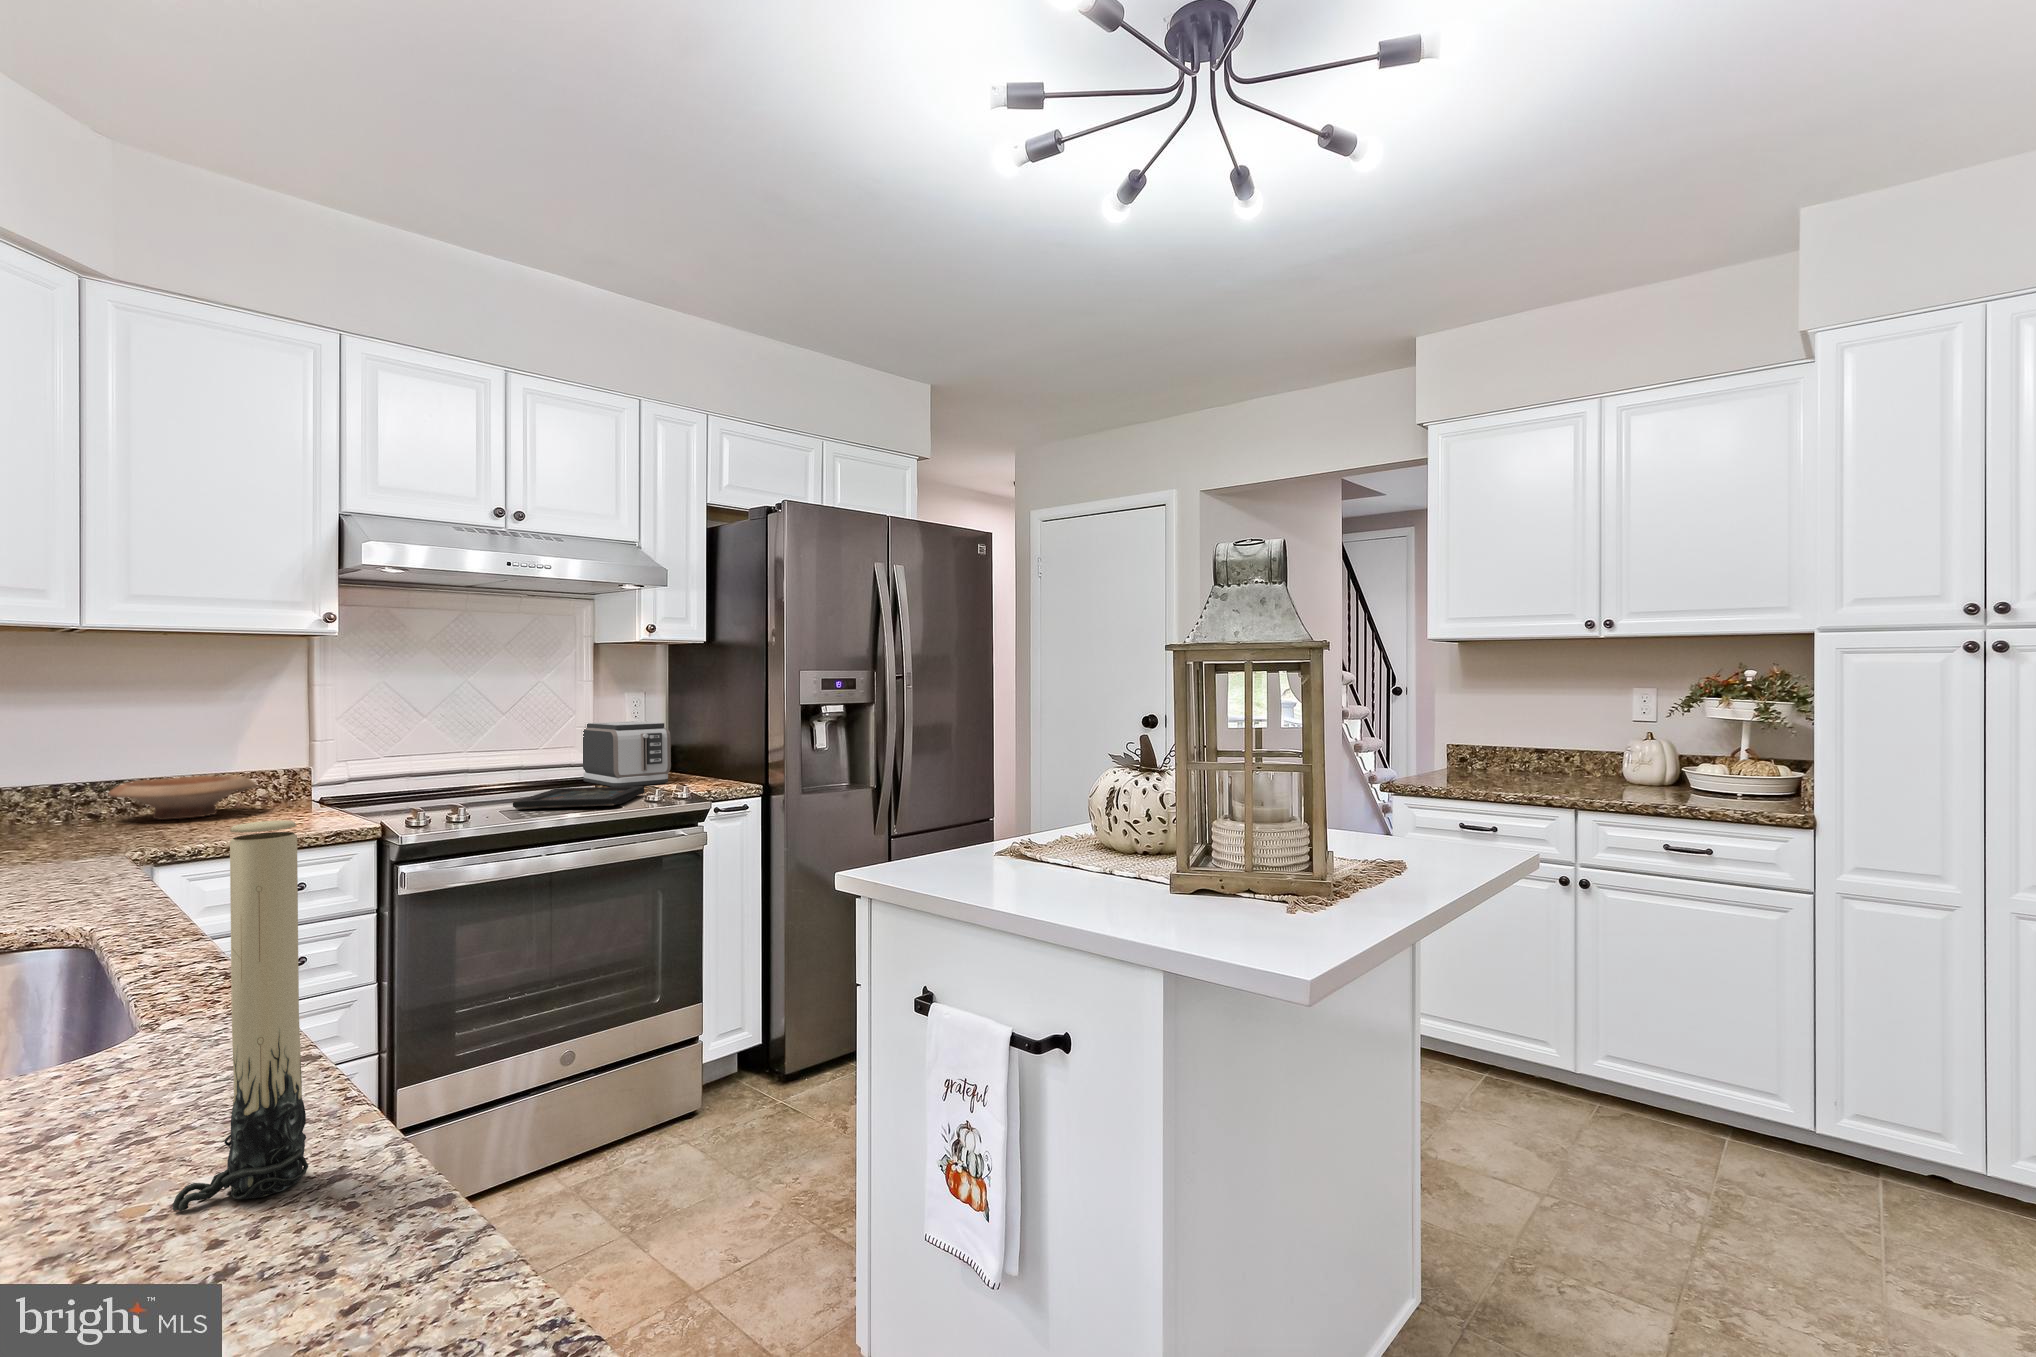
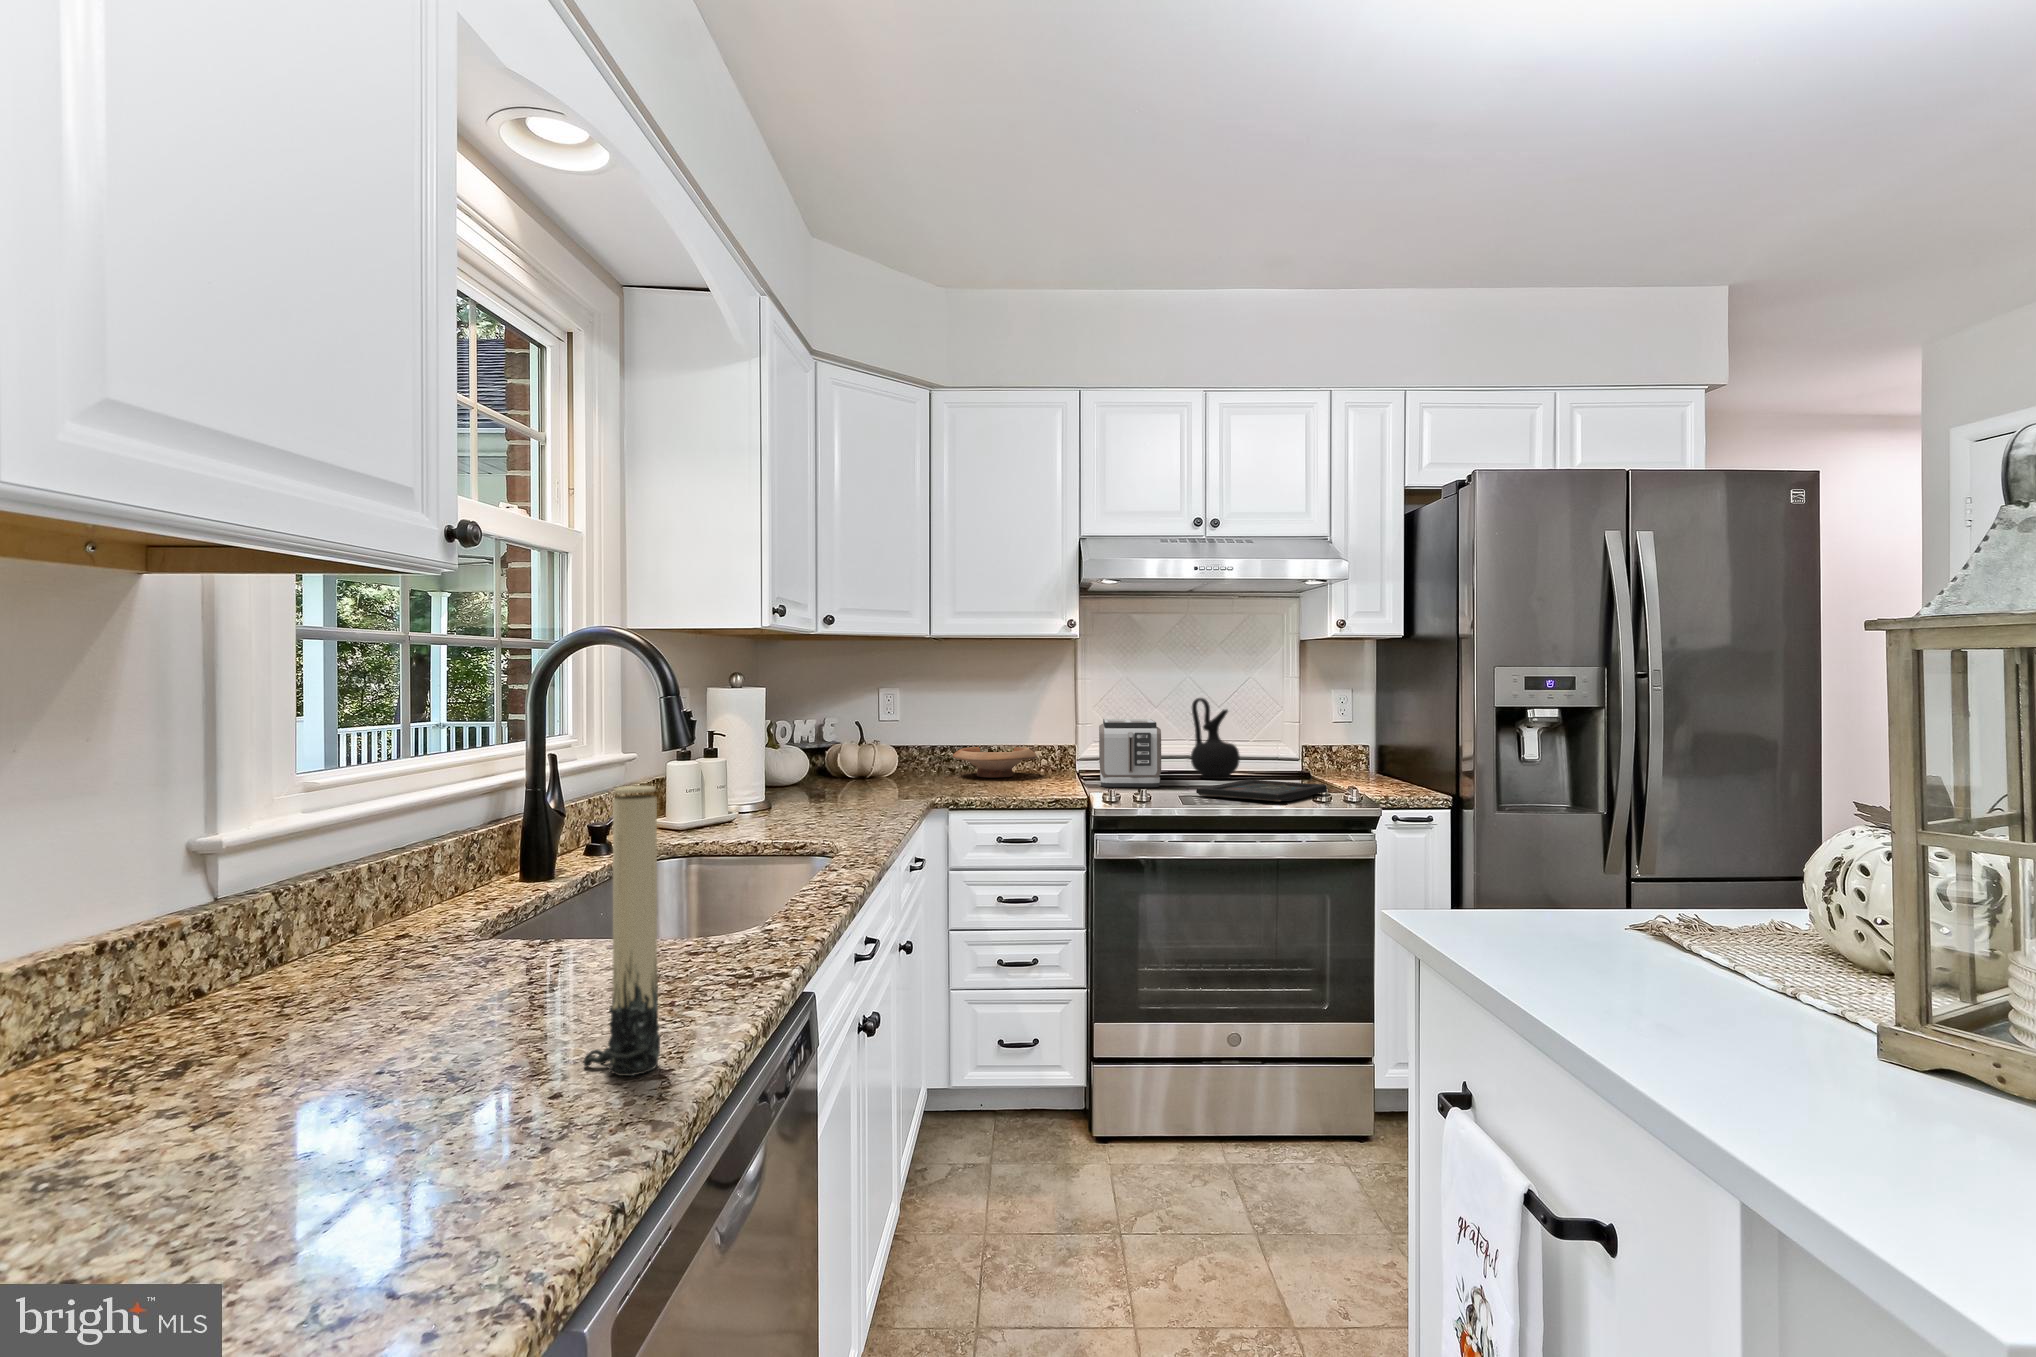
ceramic jug: none [473,704,533,793] -> present [1191,698,1240,779]
toaster: present [583,721,671,787] -> present [1099,719,1161,787]

